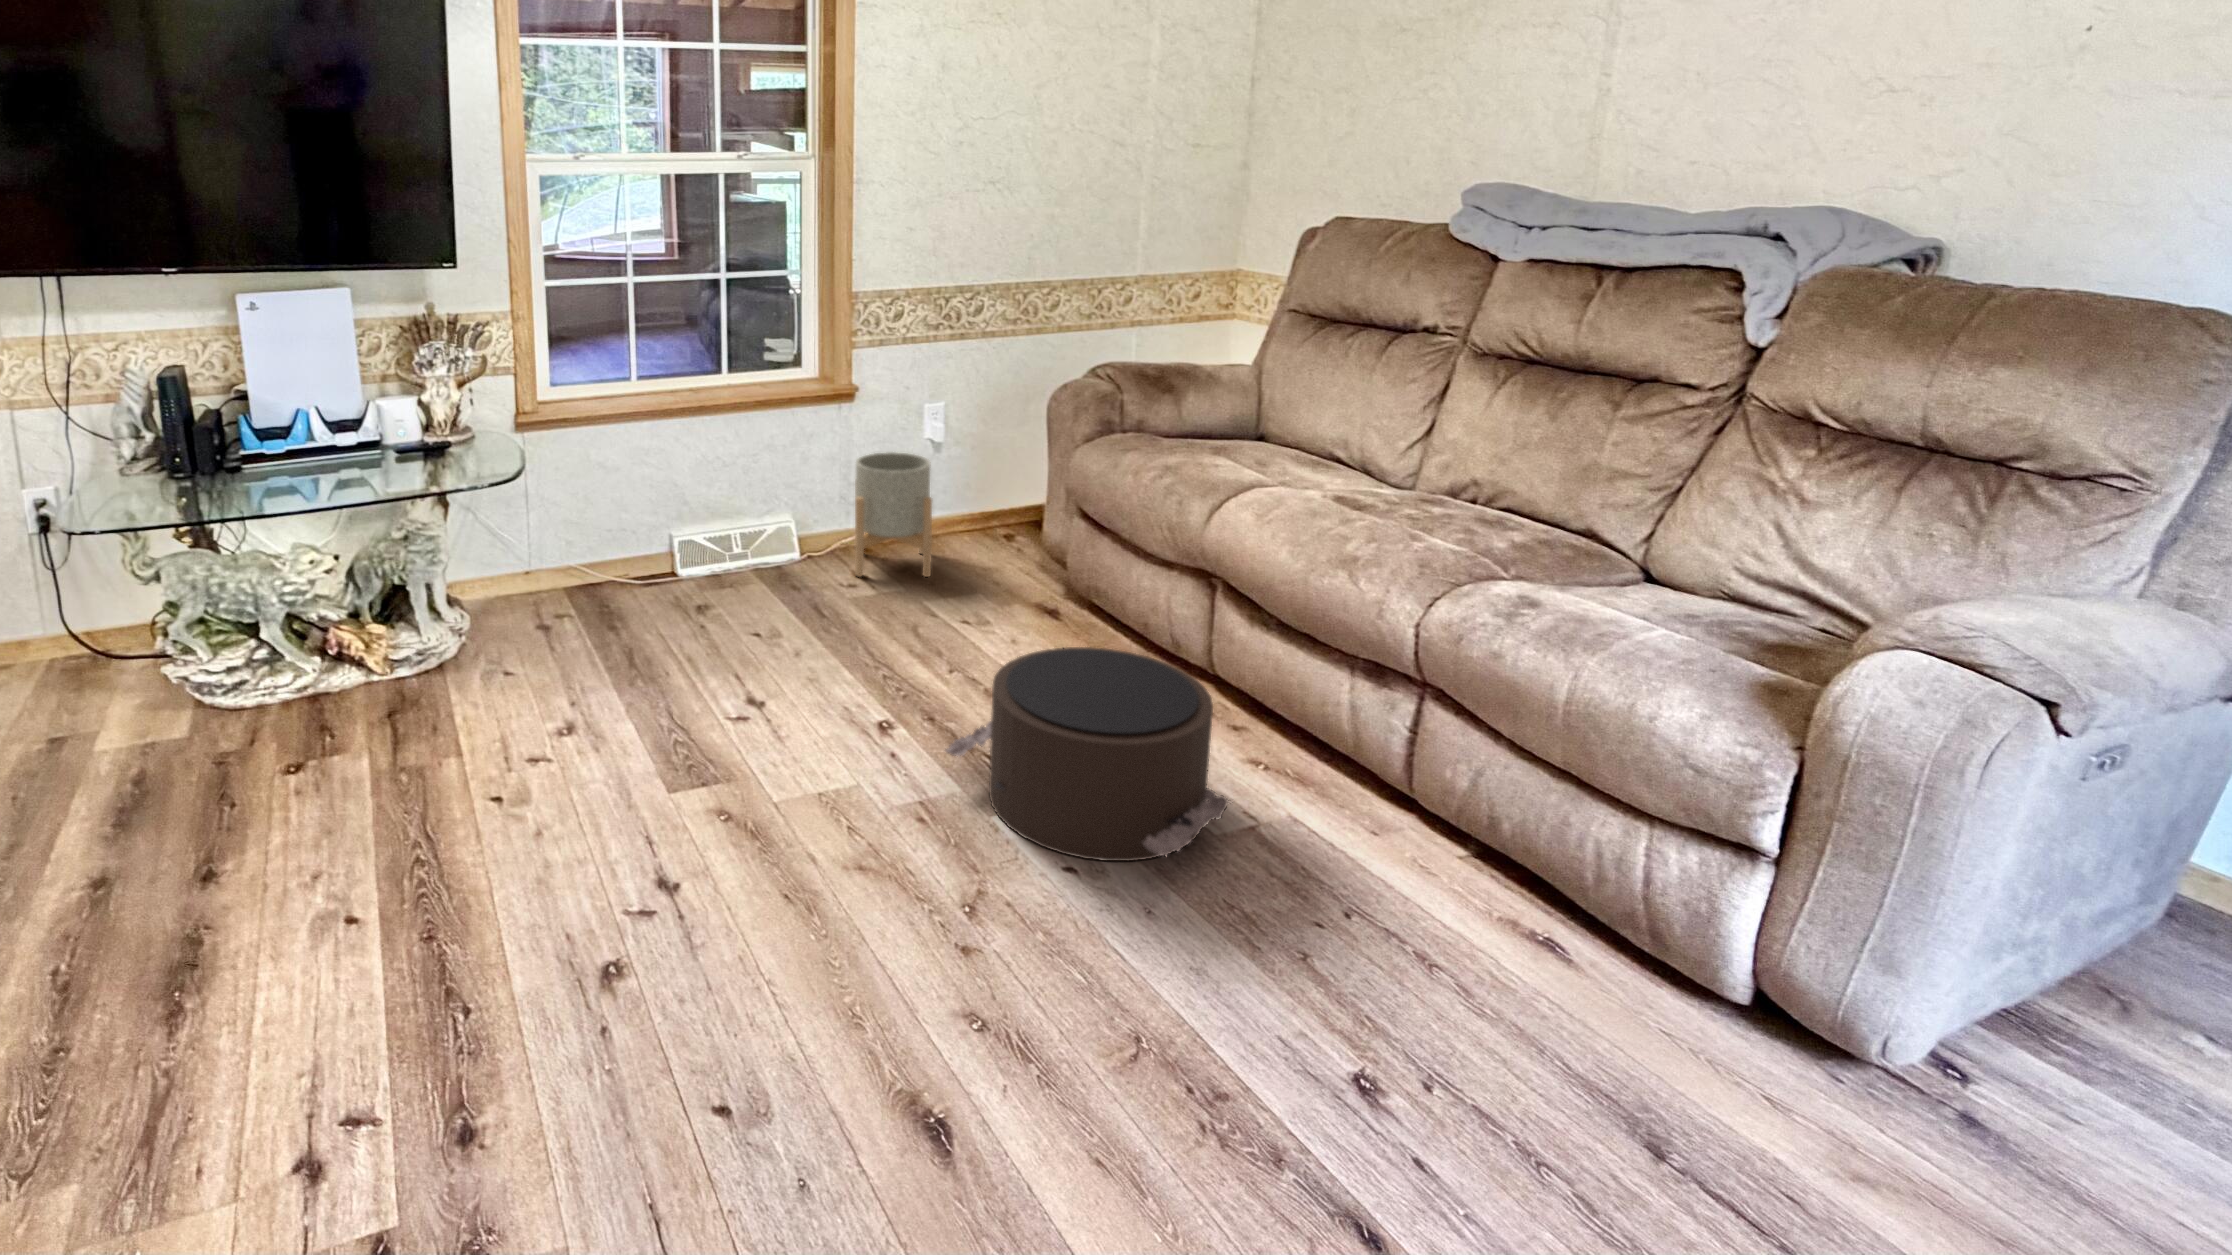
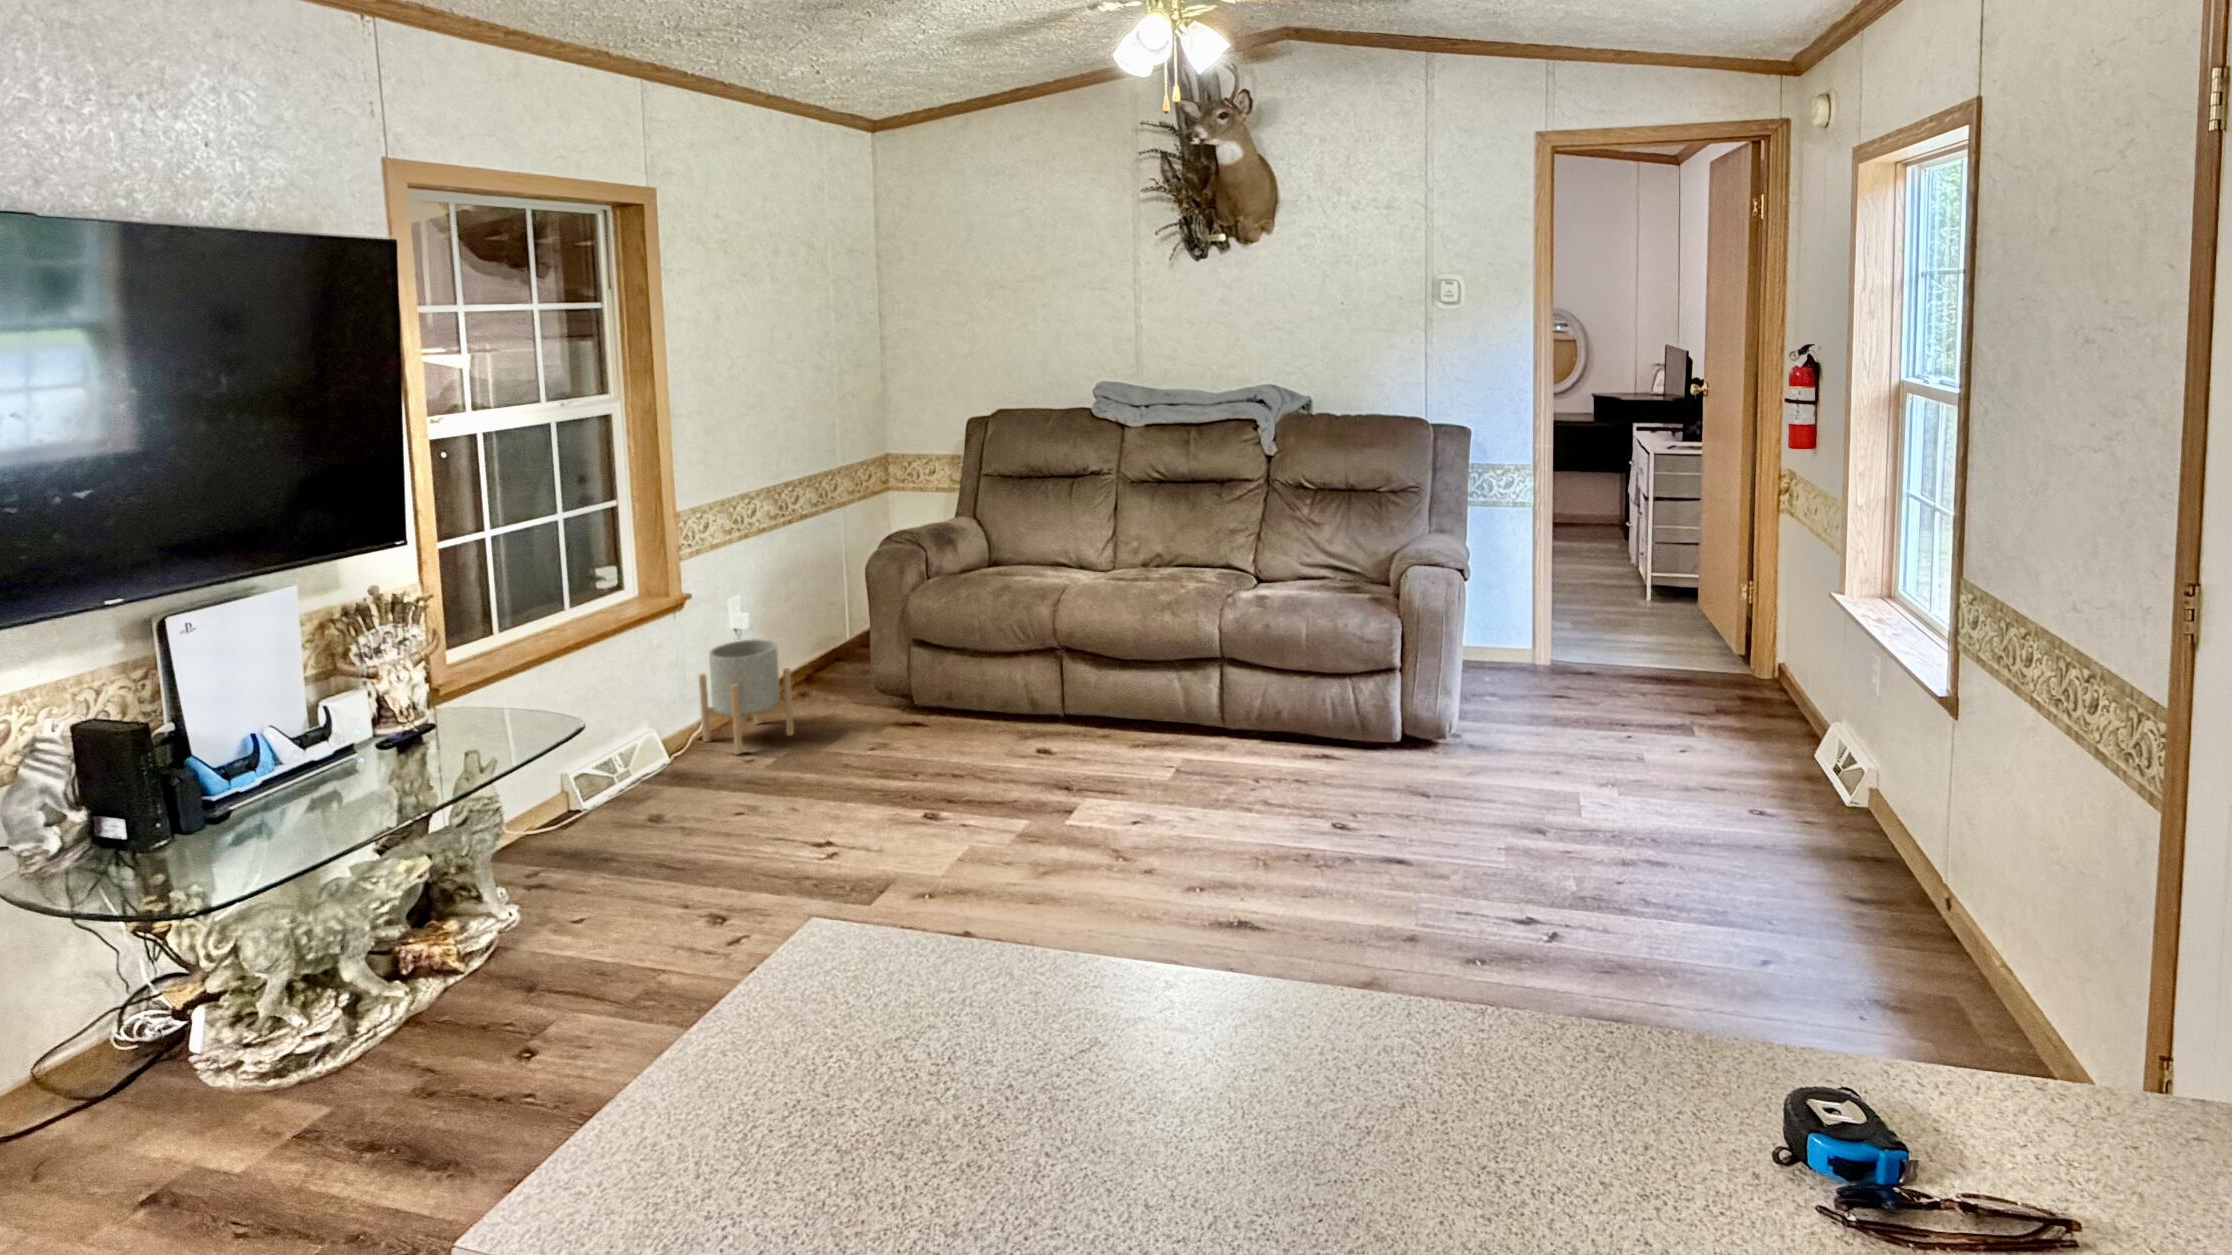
pouf: present [945,647,1233,861] -> none [1013,697,1187,824]

